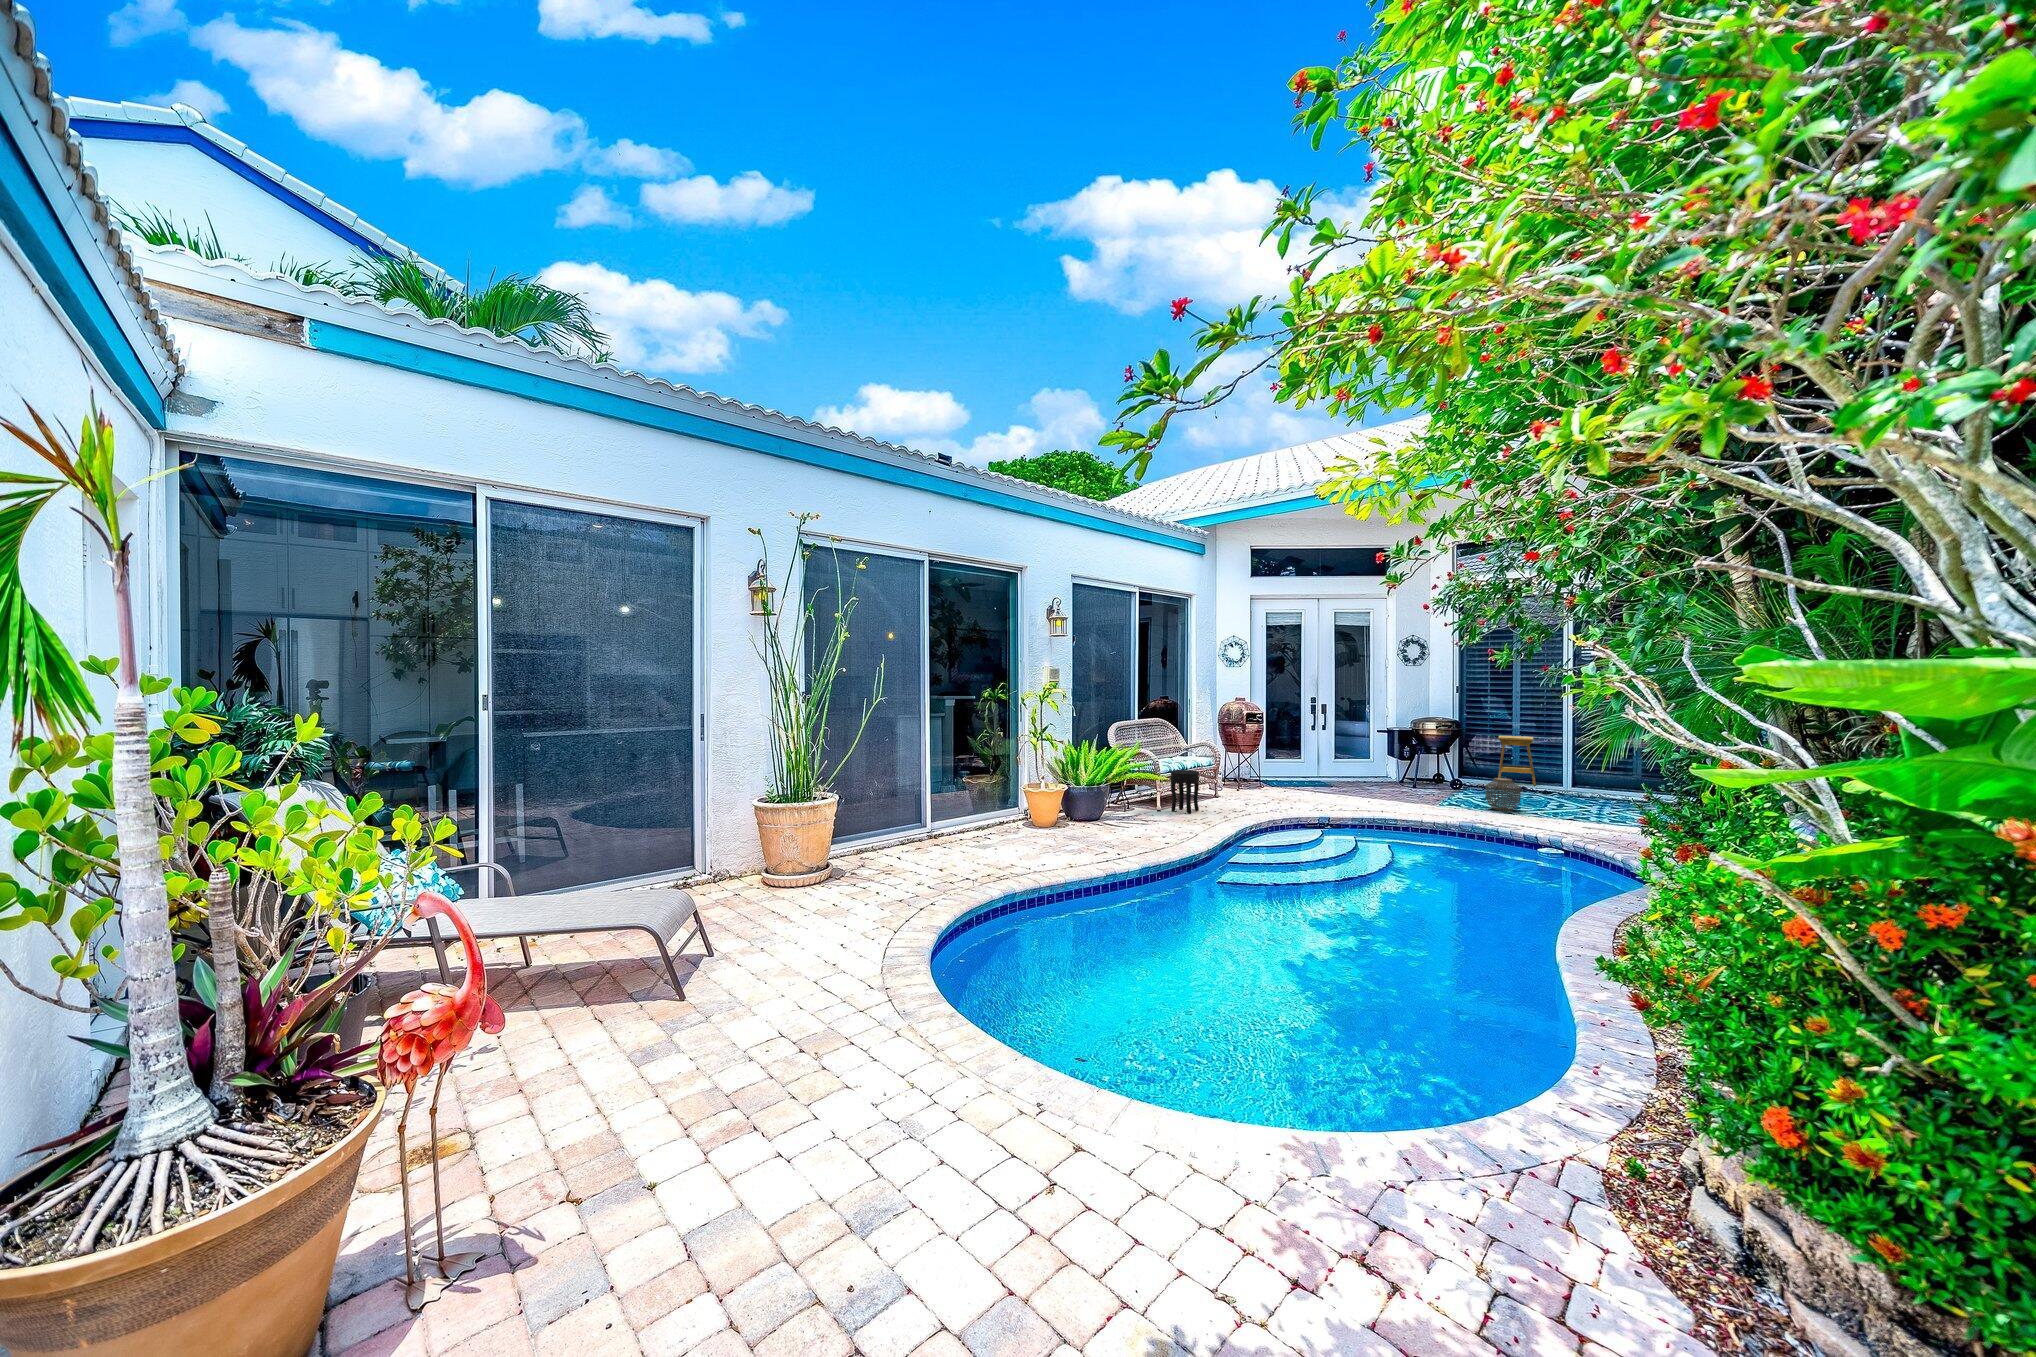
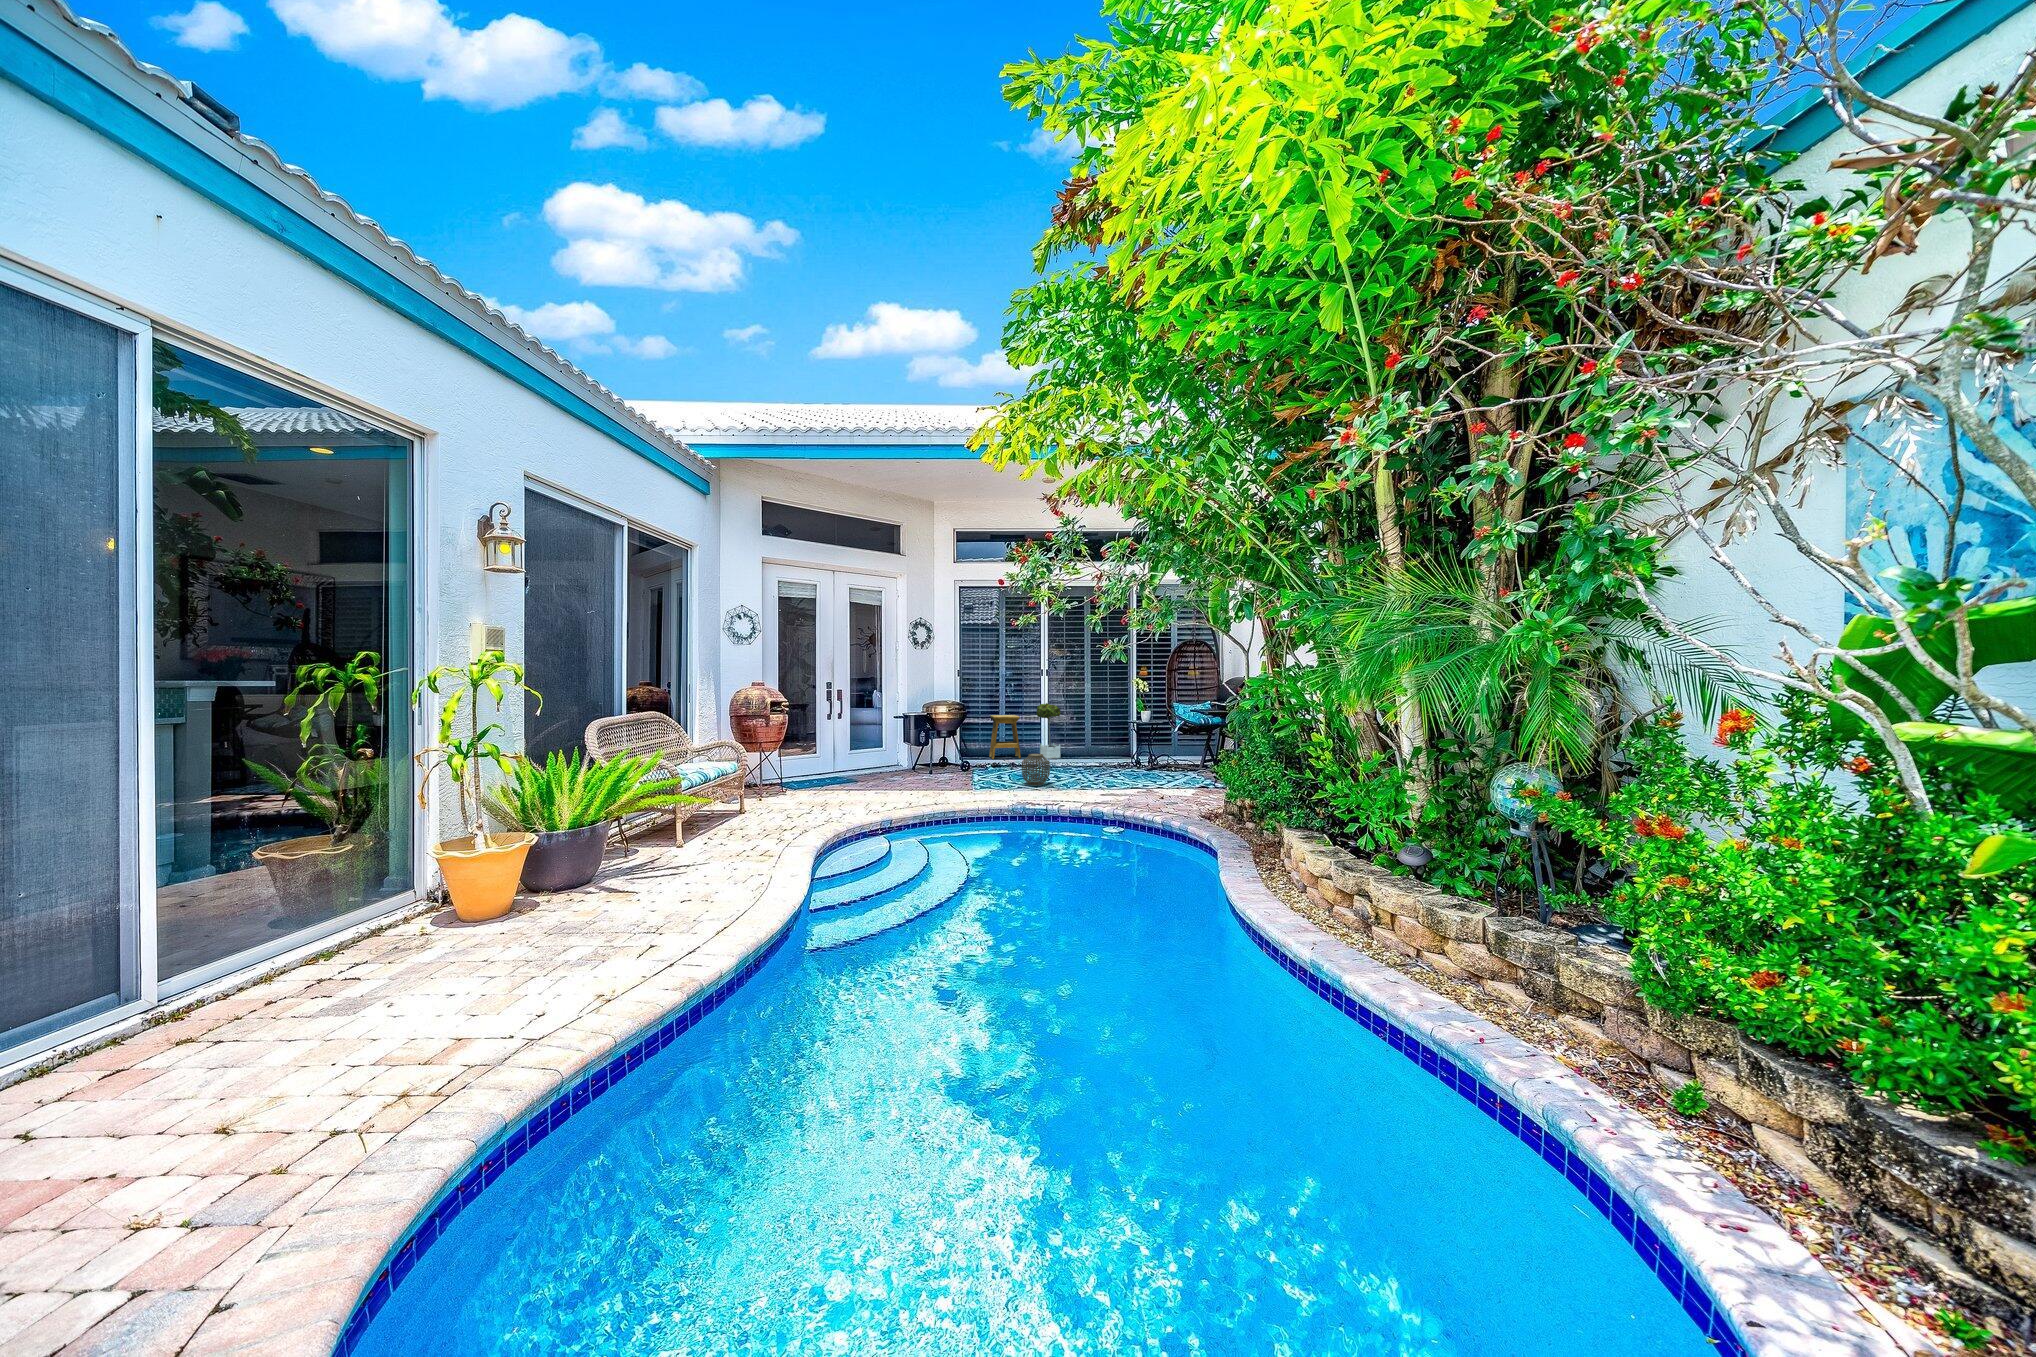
potted tree: none [1558,724,1593,790] -> present [1037,703,1061,759]
side table: present [1170,770,1199,814] -> none [705,778,749,841]

